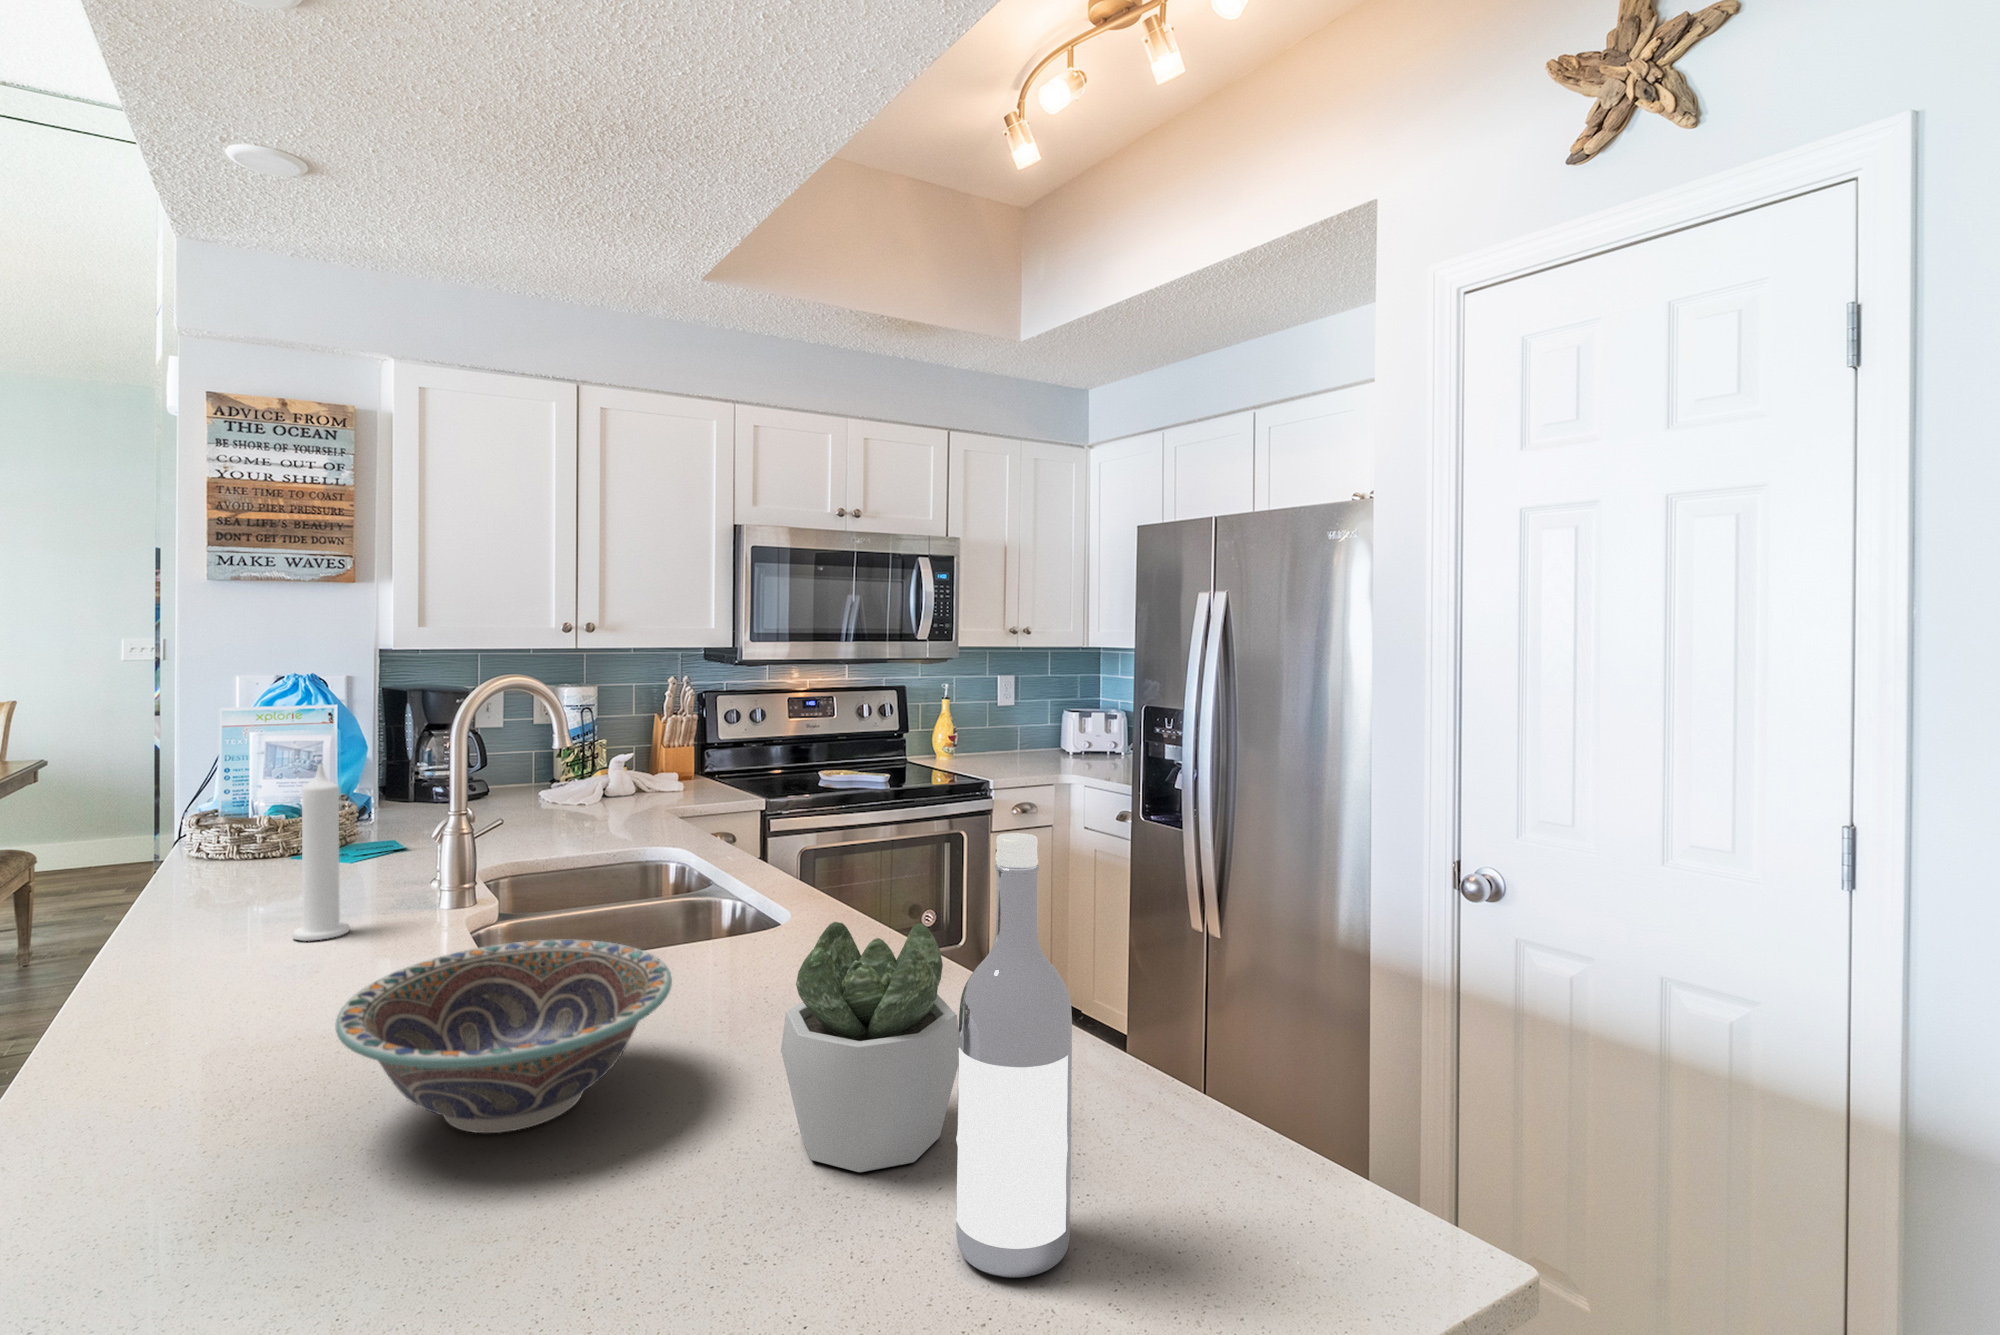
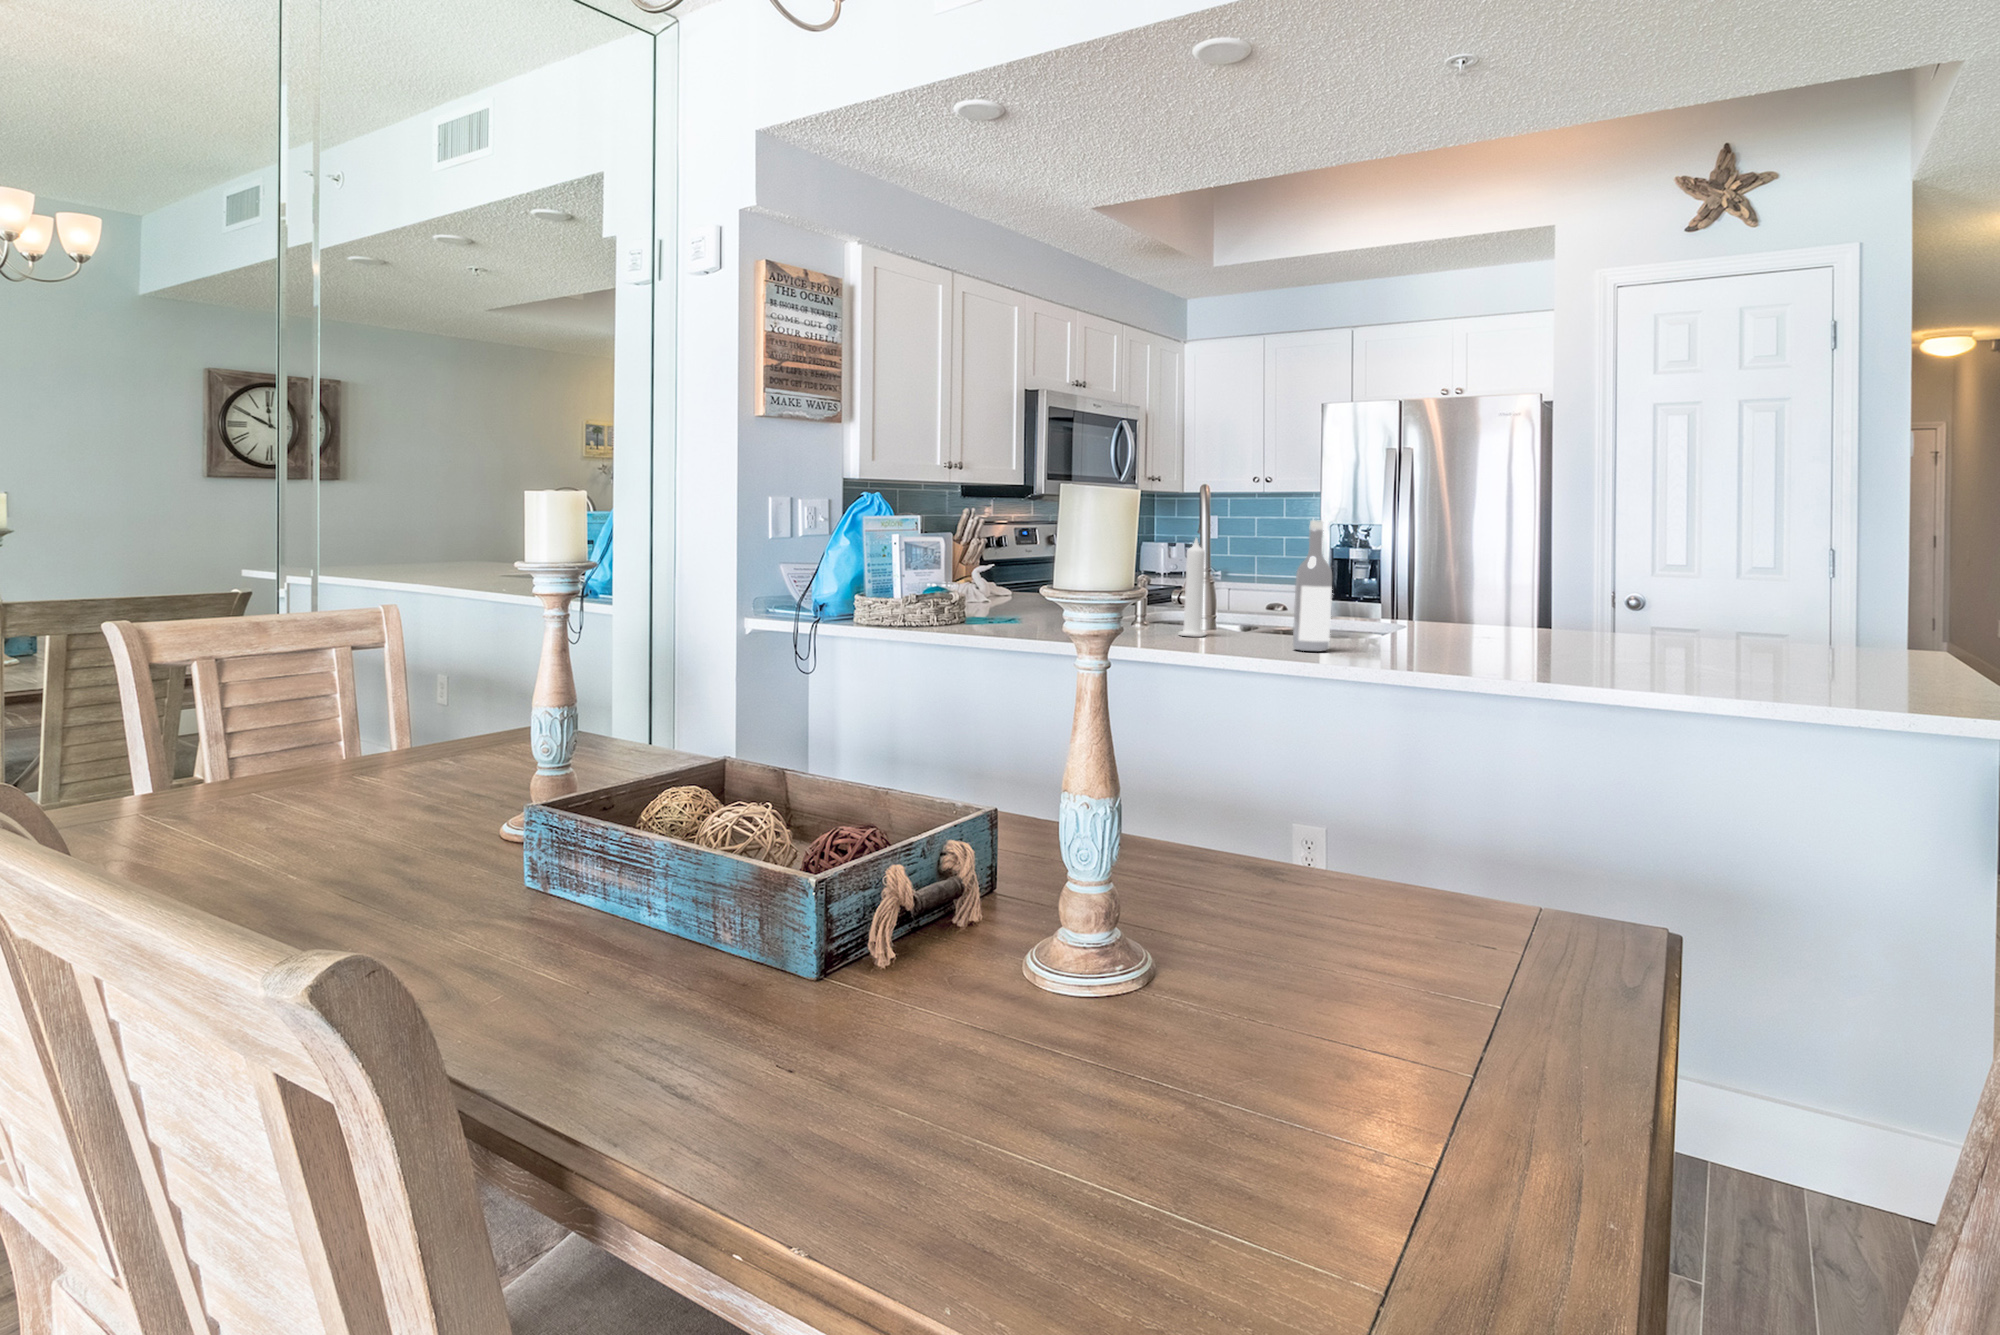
wine bottle: present [956,833,1072,1278] -> present [1293,520,1332,651]
succulent plant: present [781,922,959,1172] -> none [1606,577,1682,656]
decorative bowl: present [336,940,672,1133] -> none [1454,600,1585,657]

